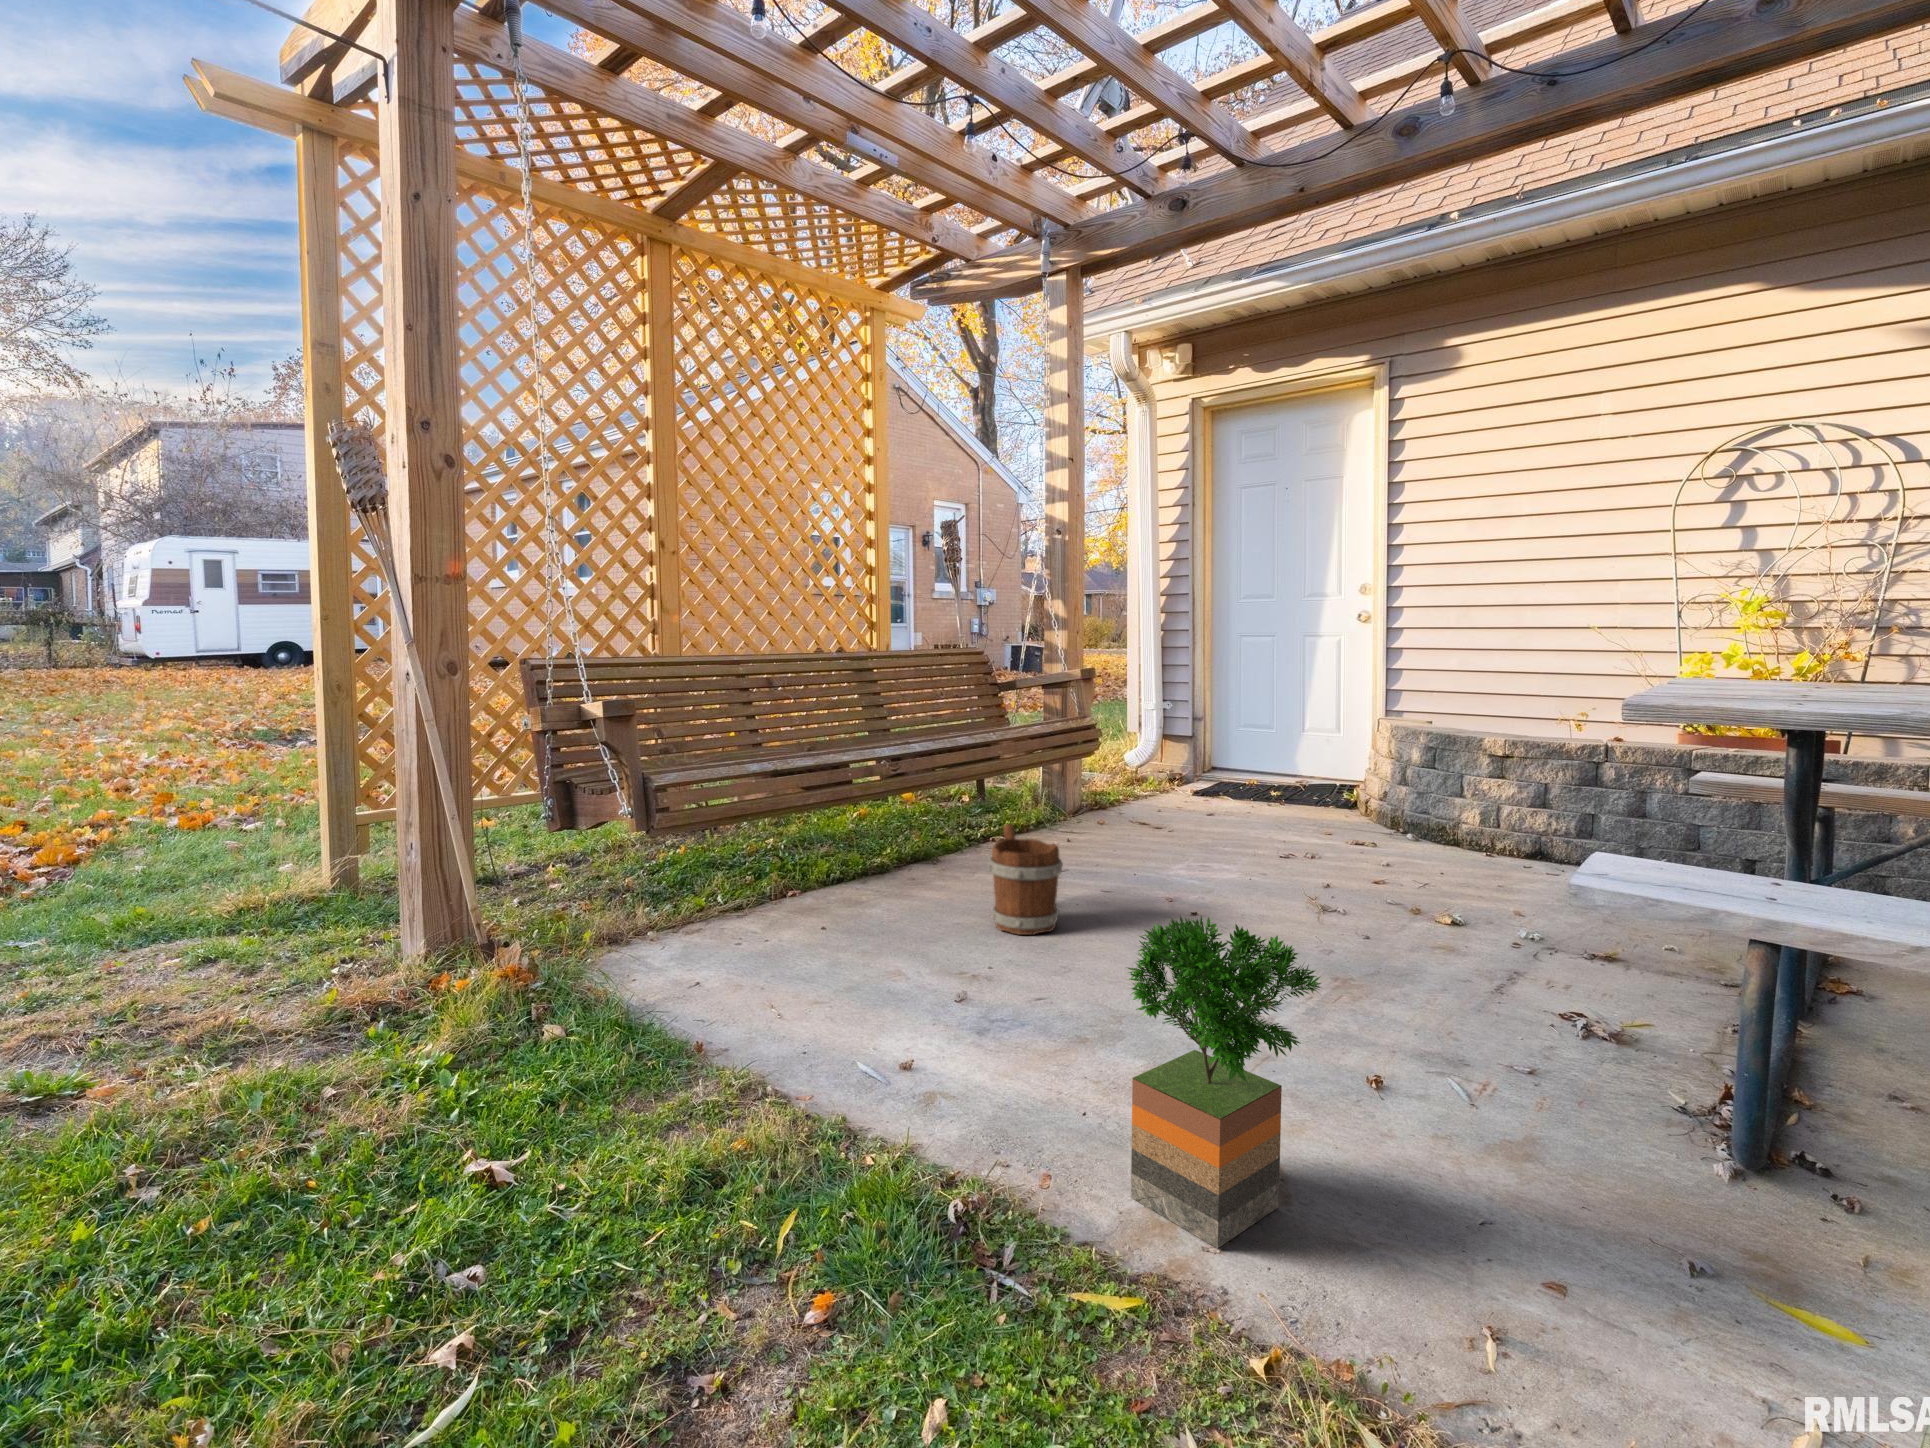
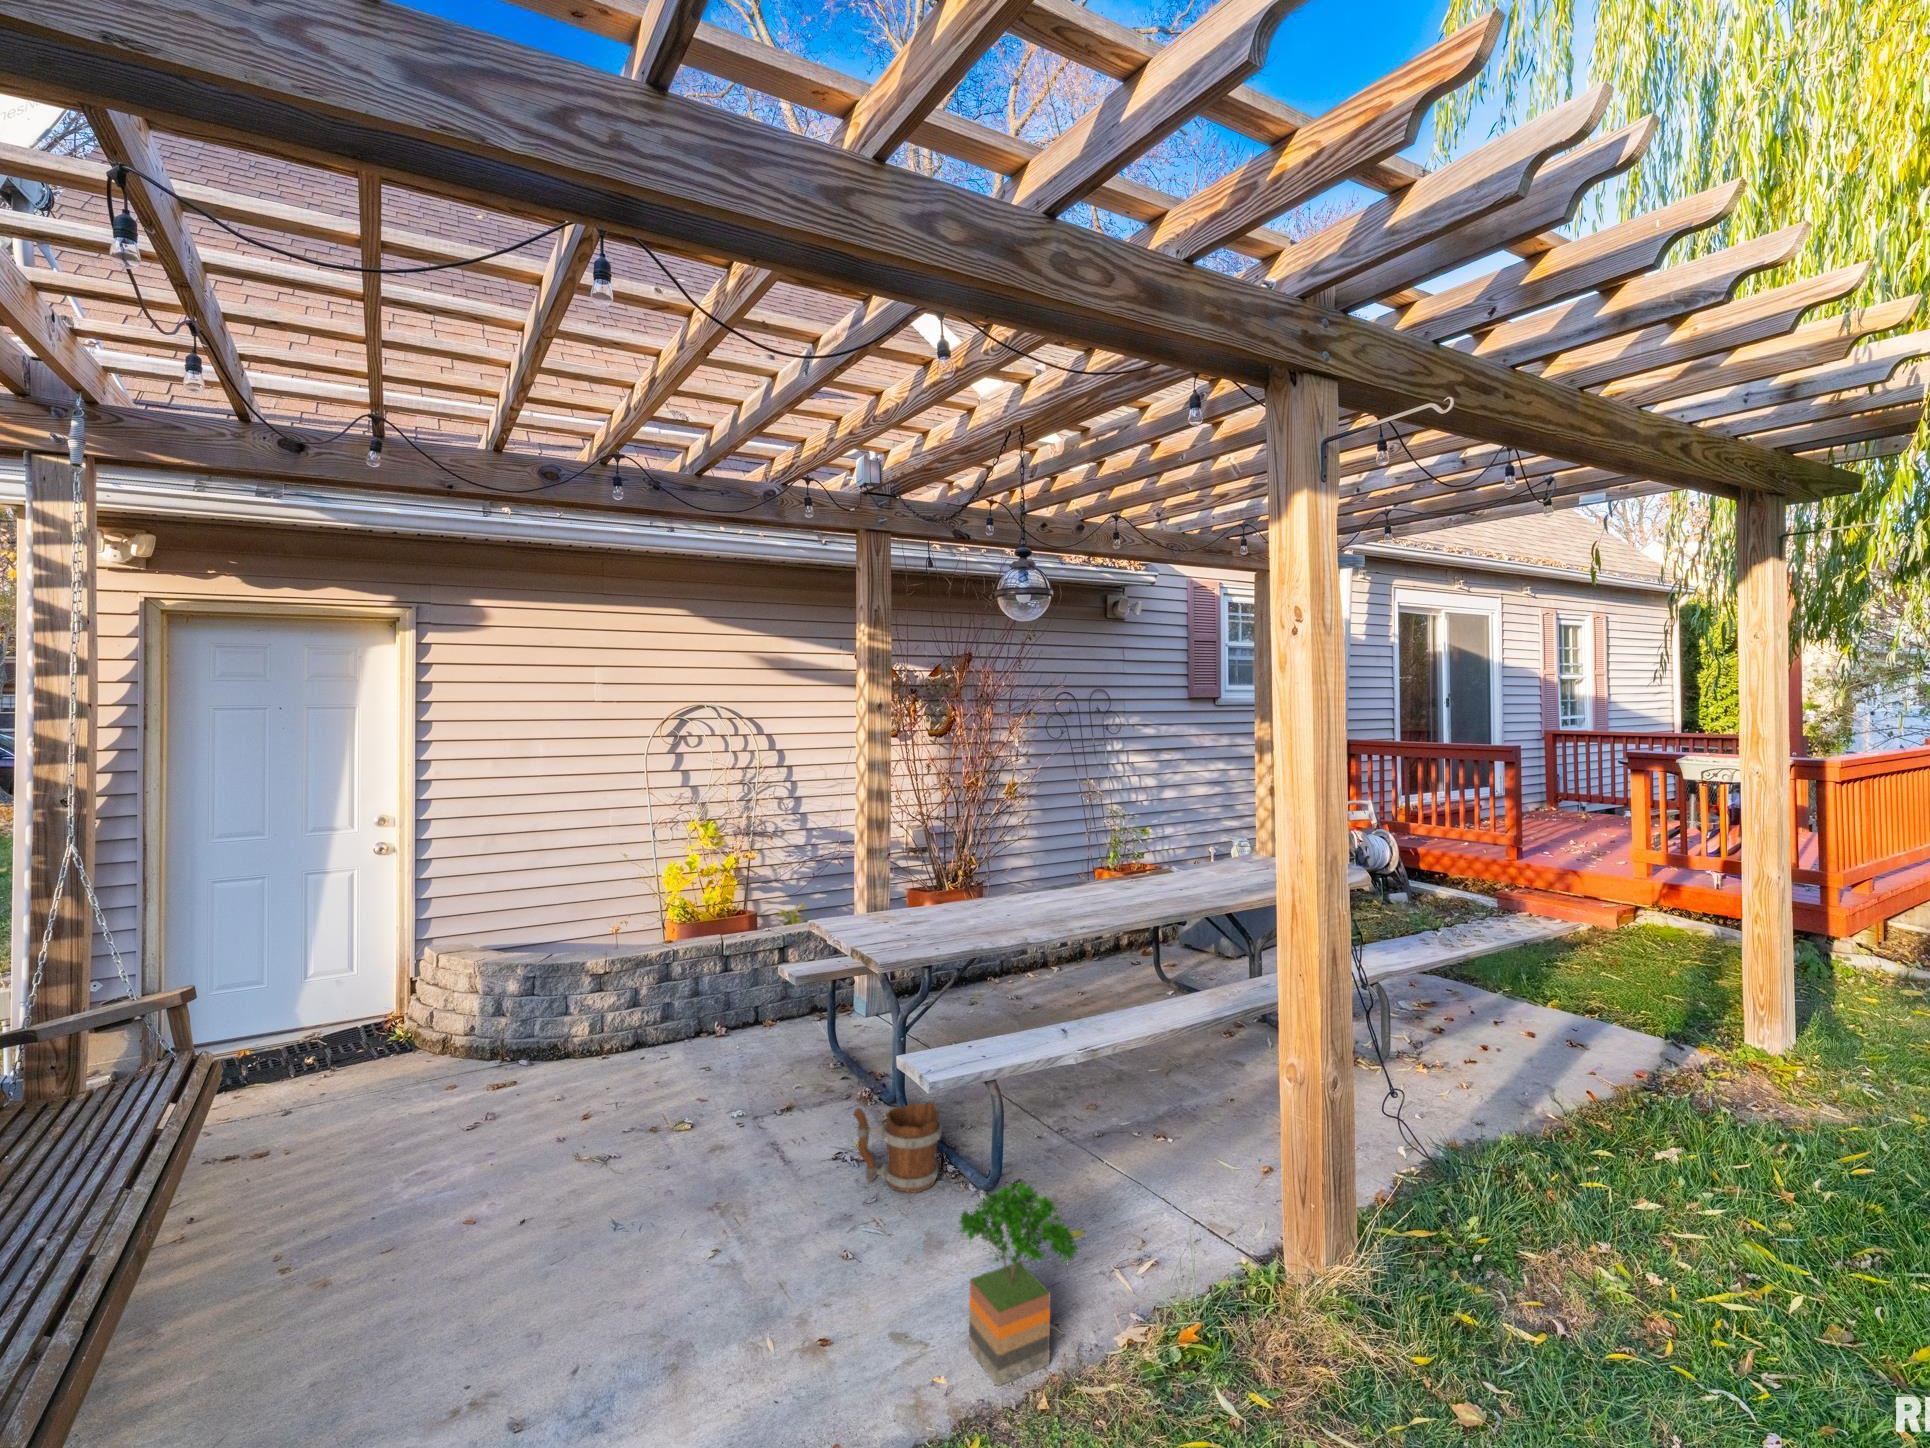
bucket: present [987,824,1063,935] -> present [854,1103,942,1193]

